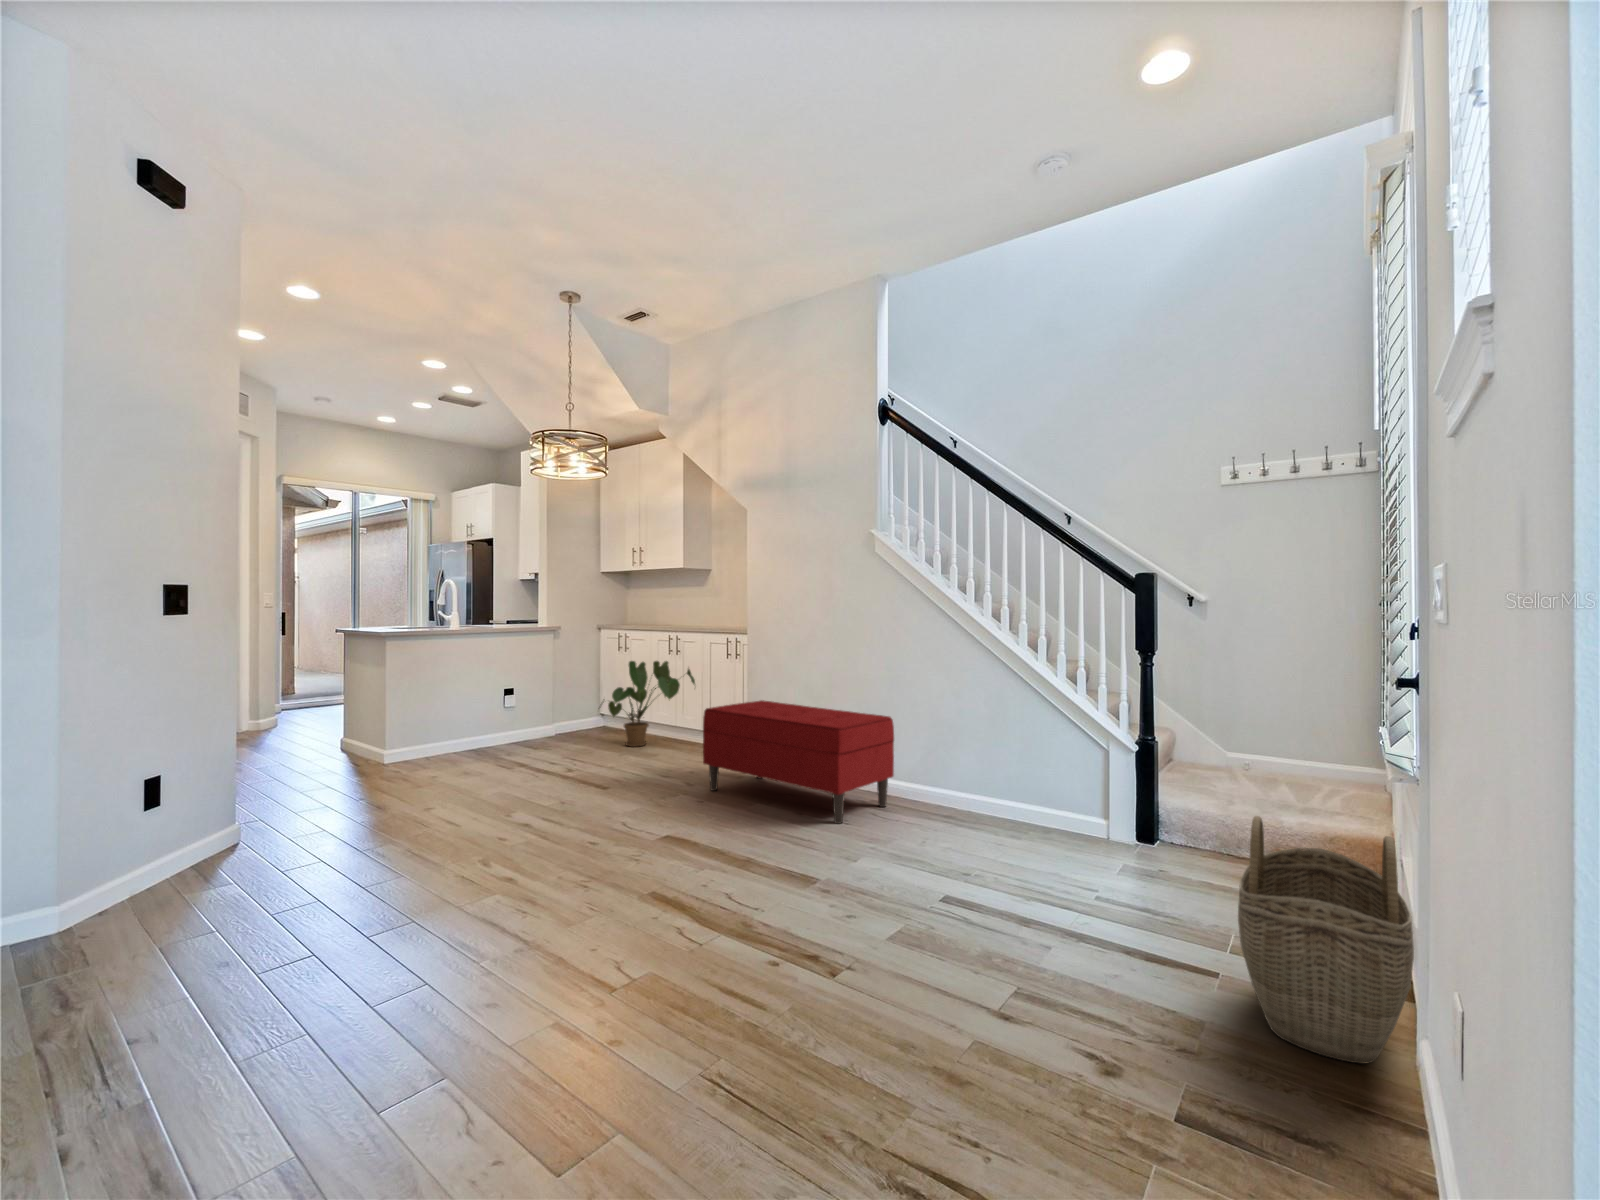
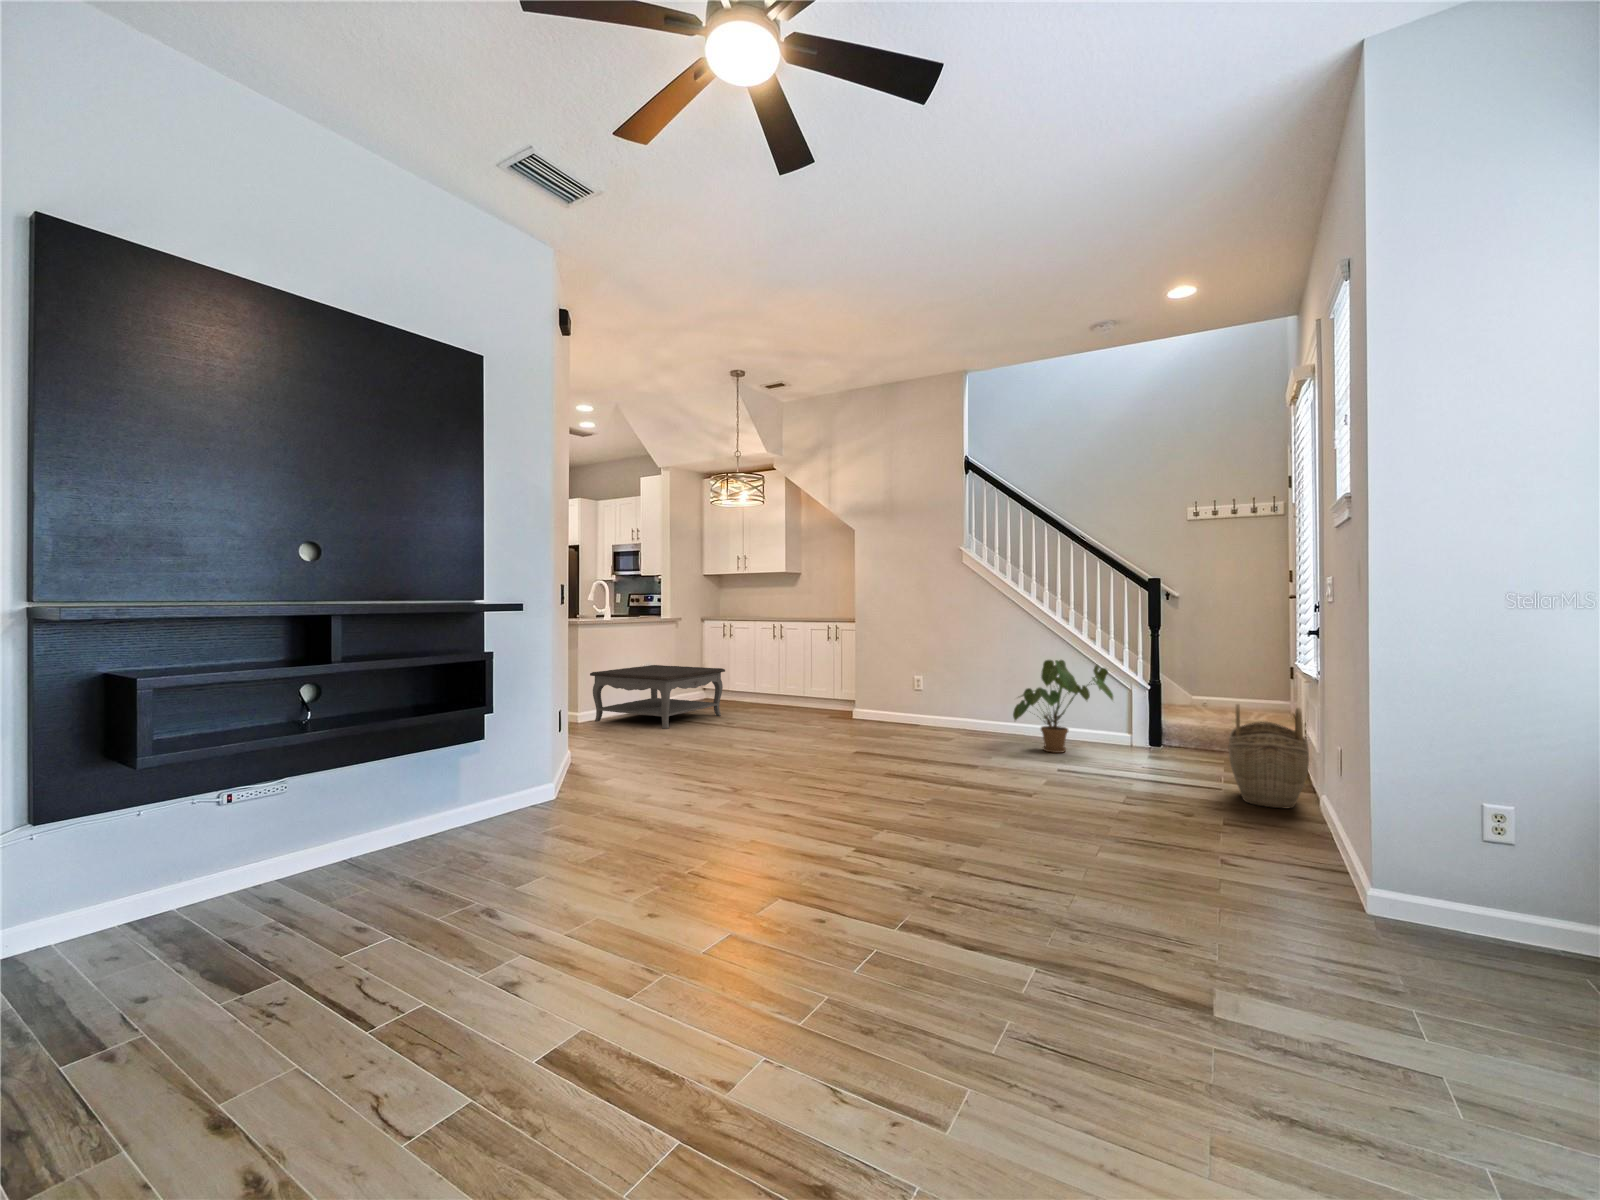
house plant: present [600,661,695,747] -> present [1013,660,1113,753]
coffee table: none [391,686,580,779] -> present [590,665,725,729]
bench: present [703,700,894,824] -> none [847,669,985,744]

